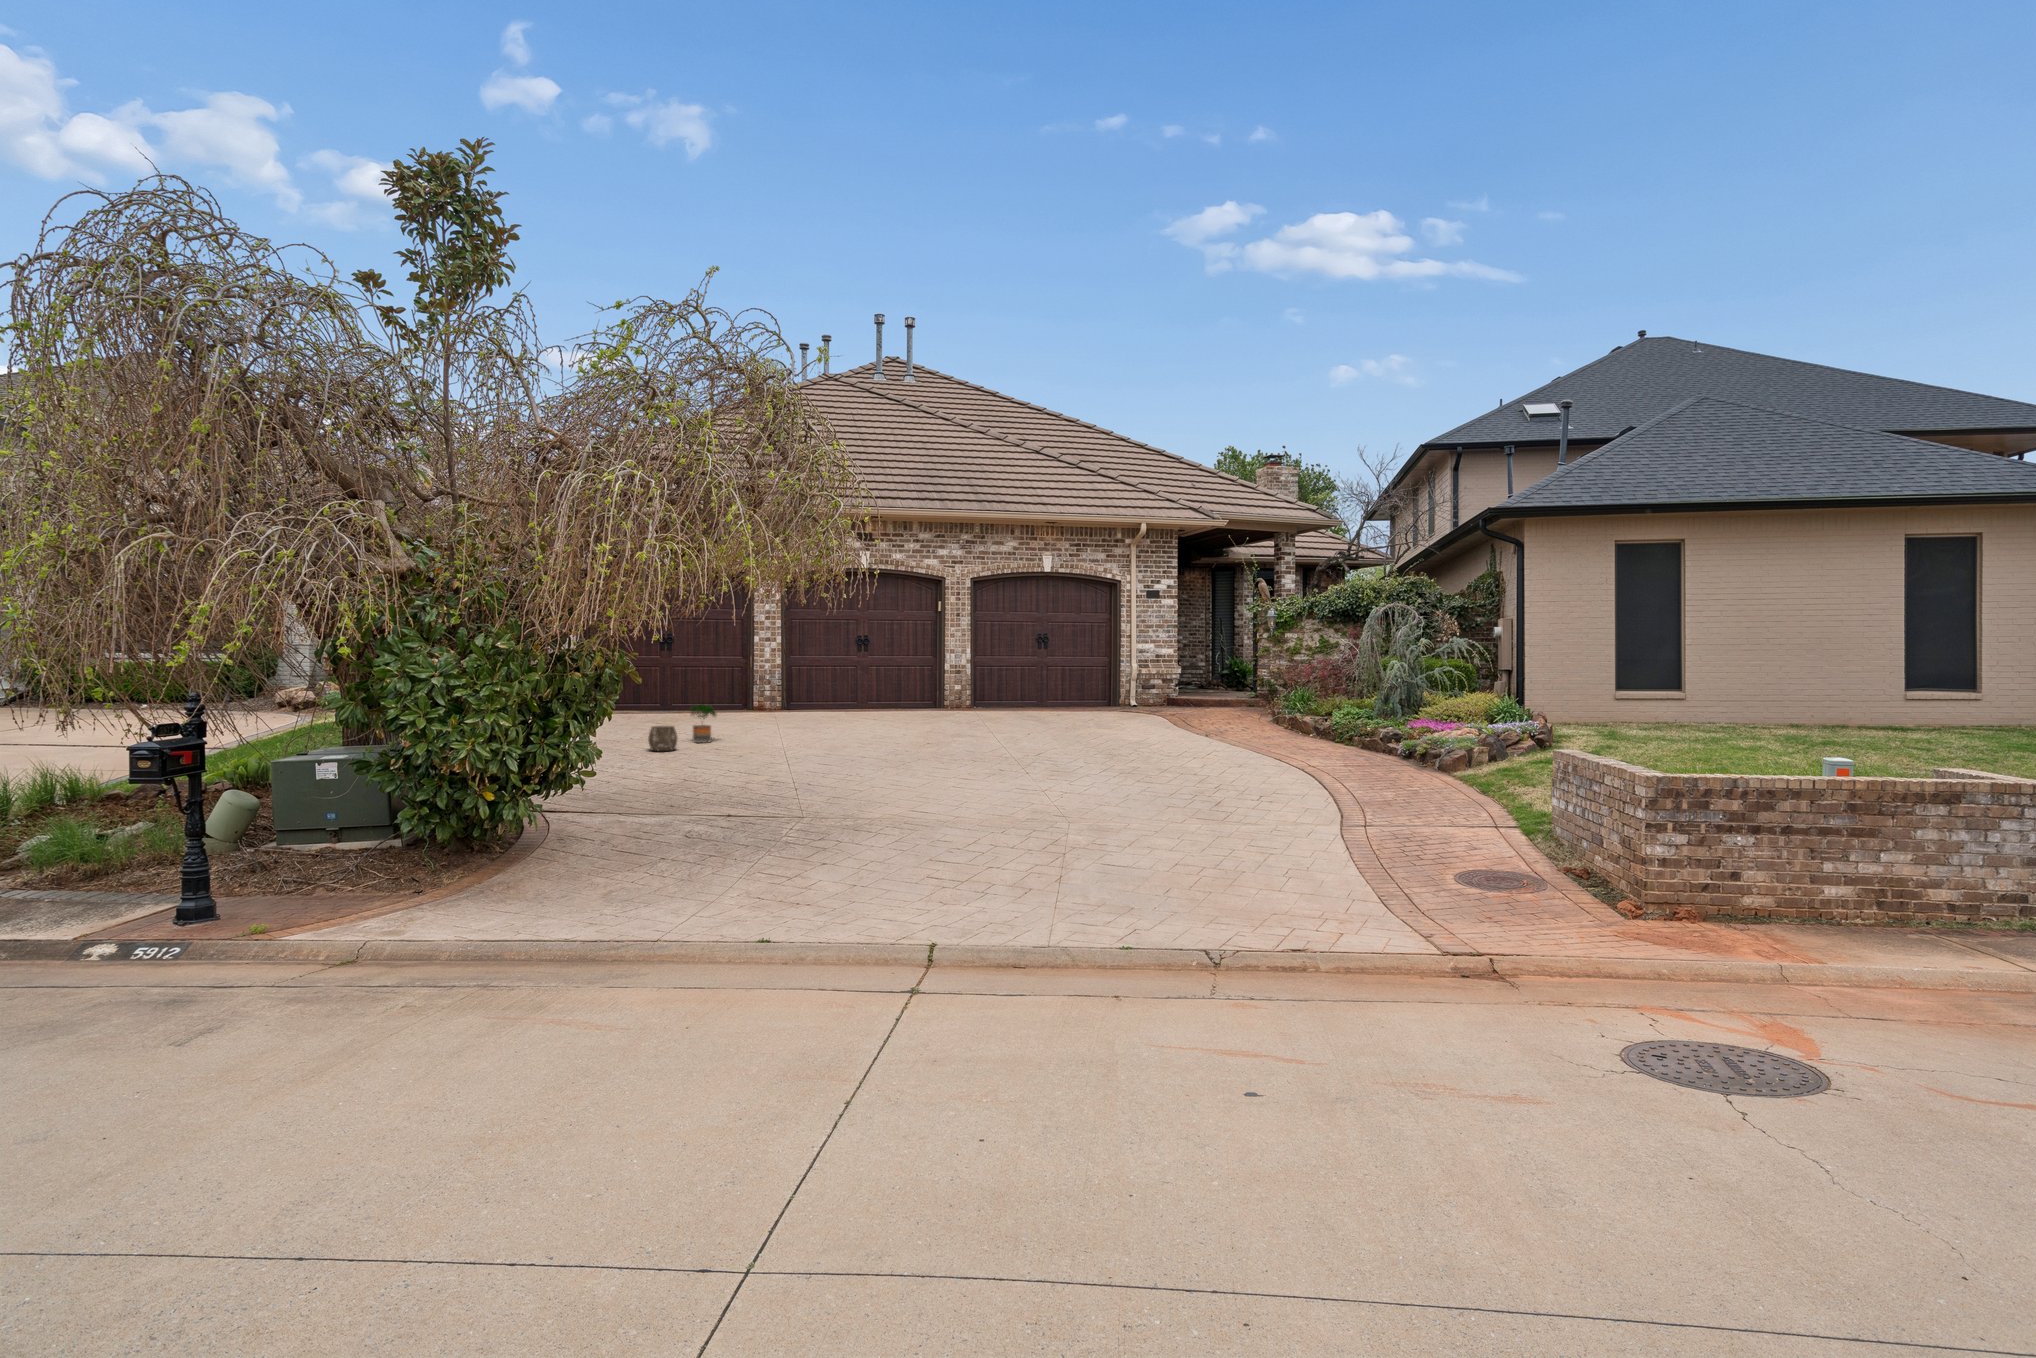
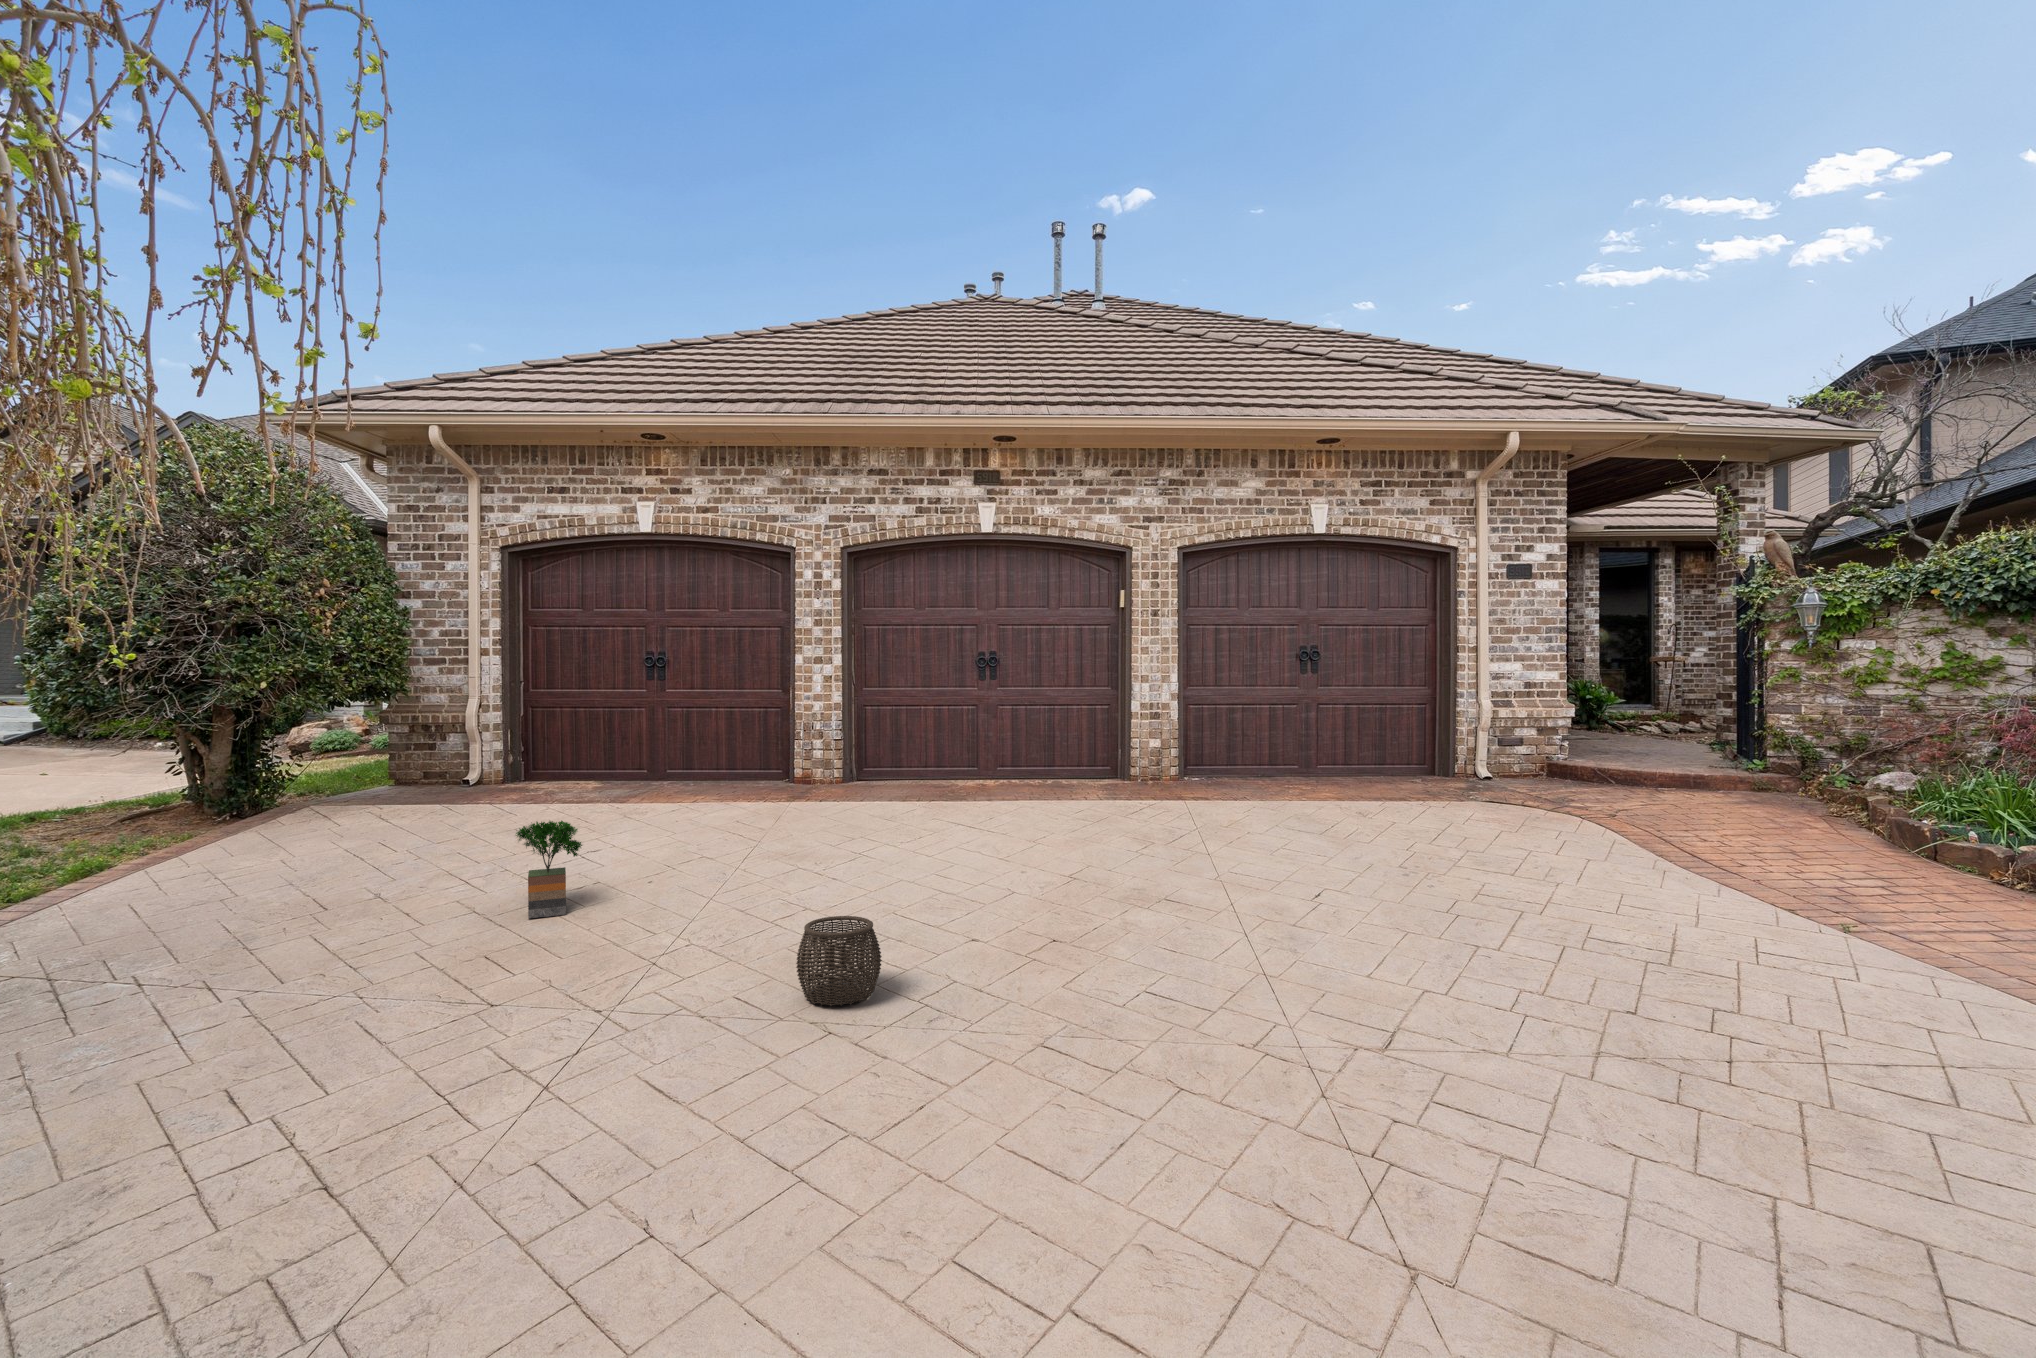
woven basket: present [648,726,678,751] -> present [796,916,882,1006]

